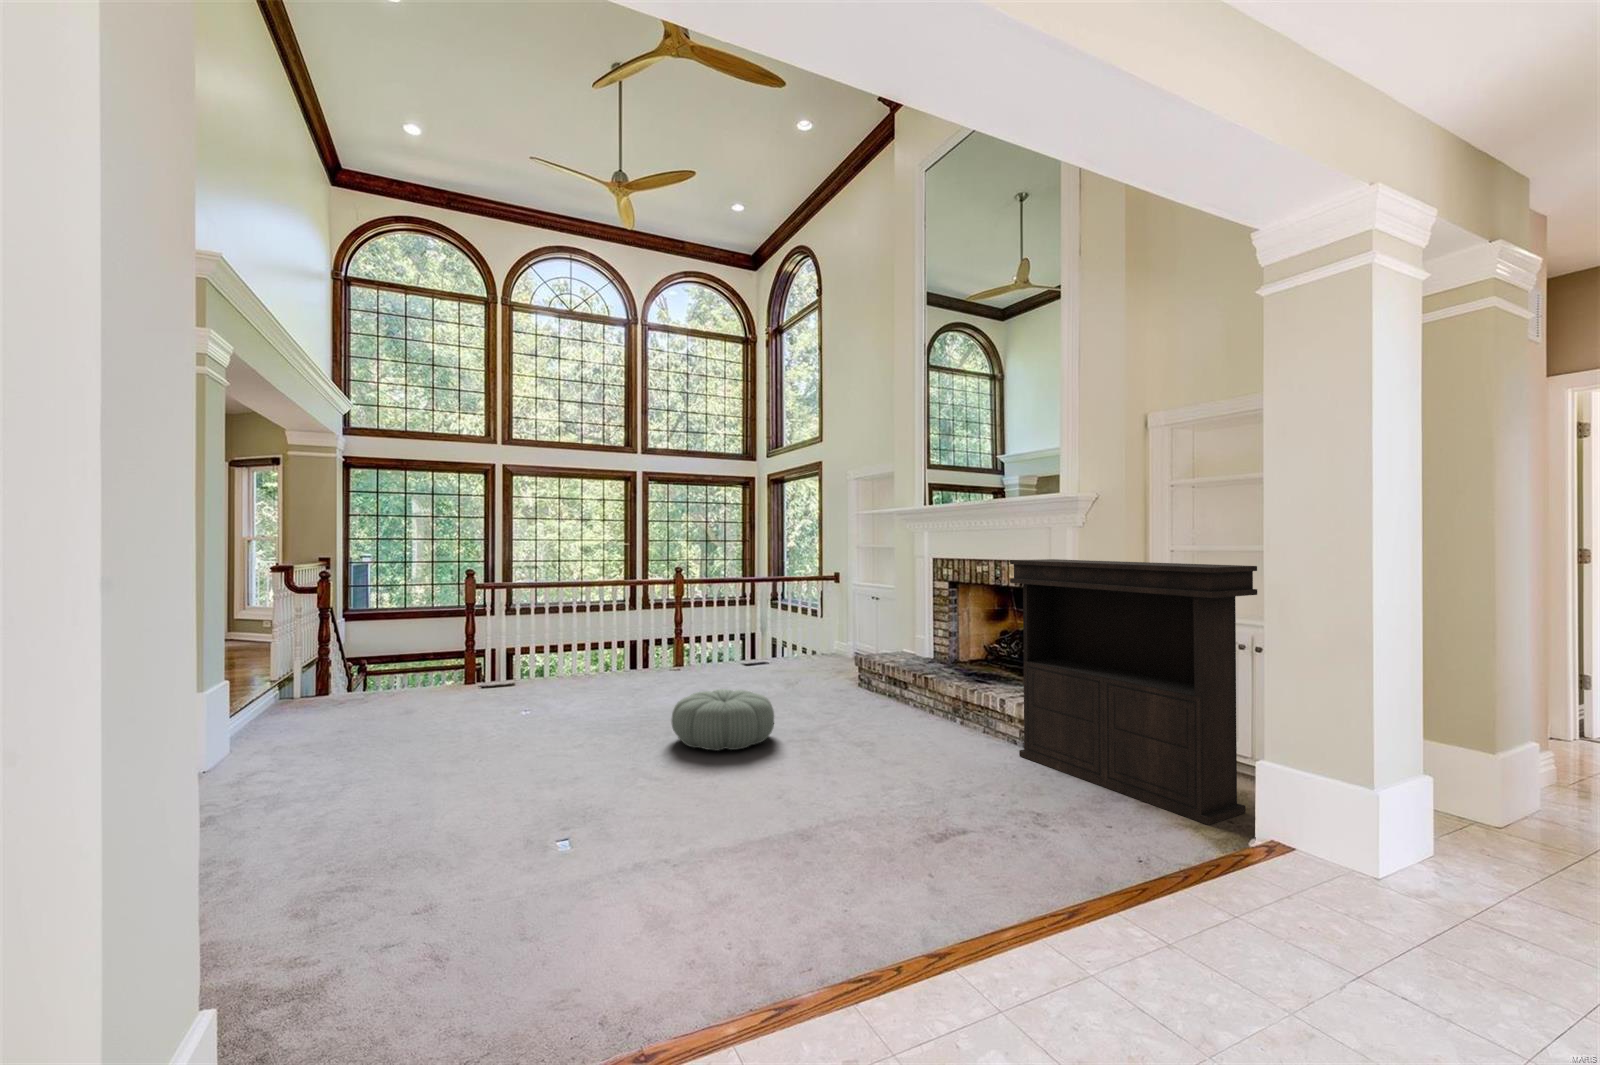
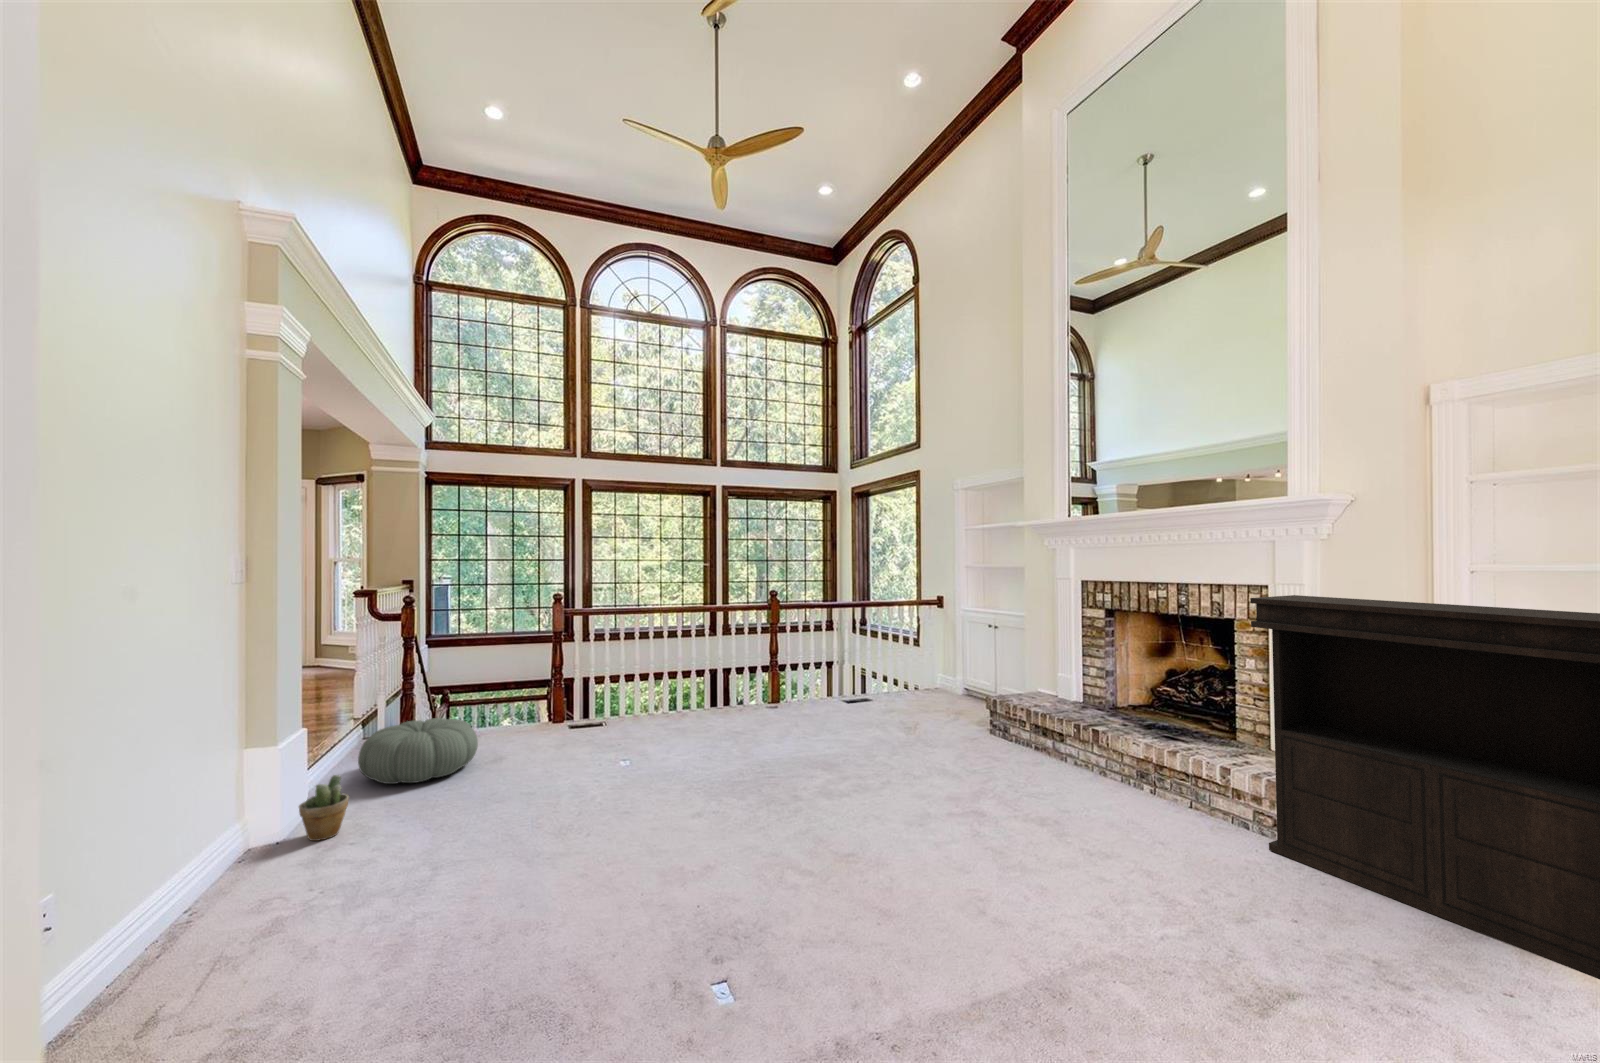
pouf: present [672,689,774,751] -> present [358,718,478,784]
potted plant: none [230,710,273,763] -> present [299,775,349,841]

